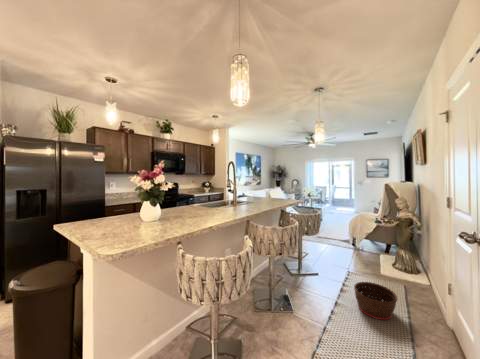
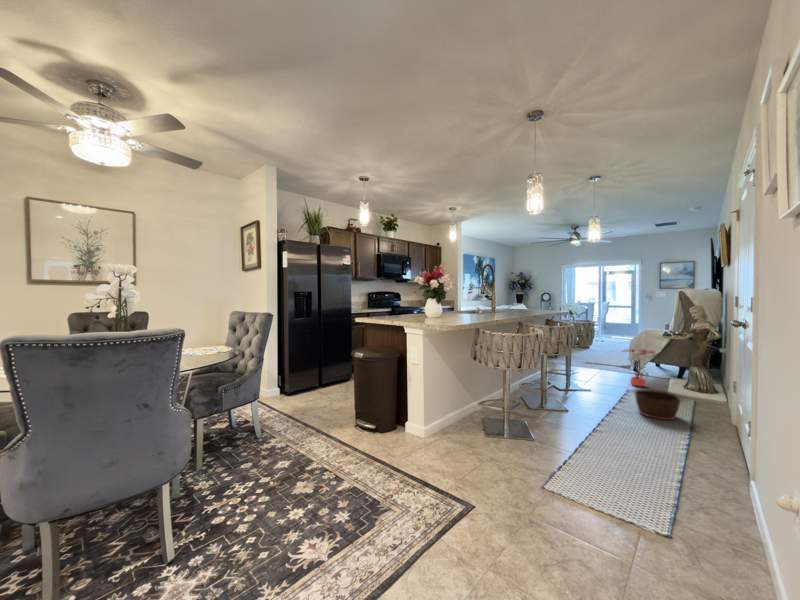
potted plant: none [343,232,369,265] -> present [622,348,655,387]

